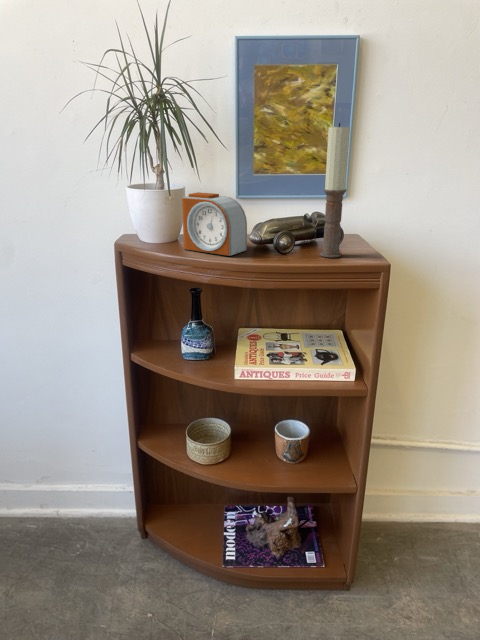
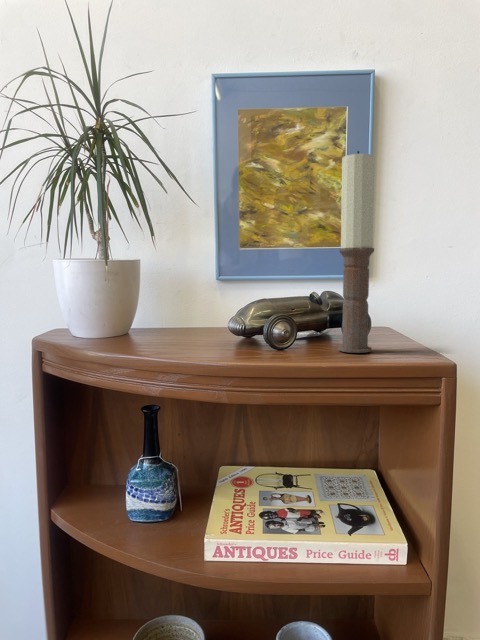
alarm clock: present [182,192,247,256] -> none [127,262,225,351]

